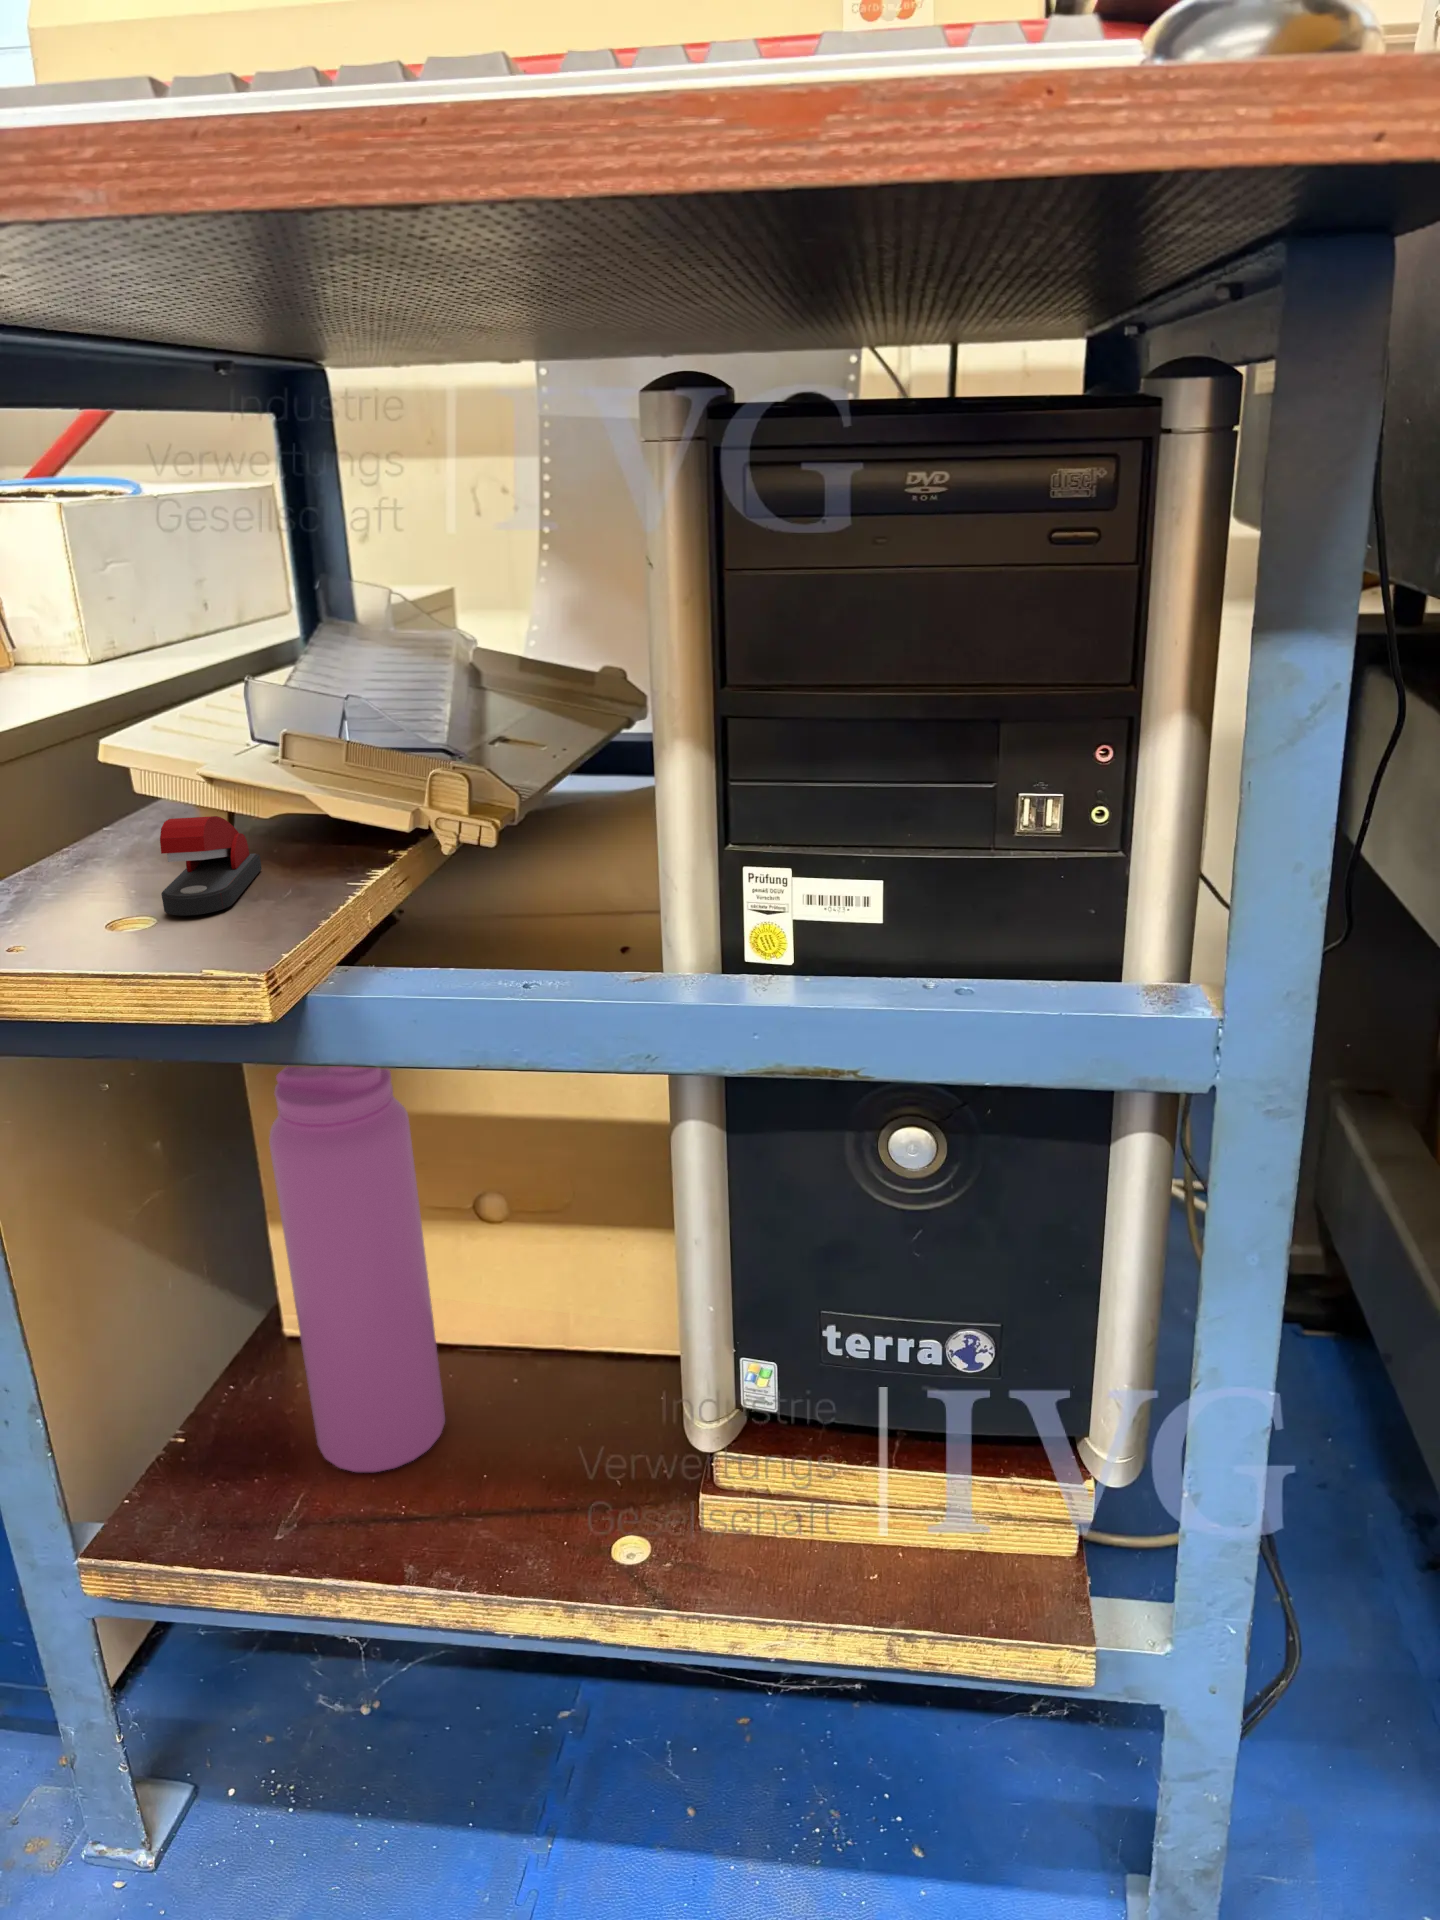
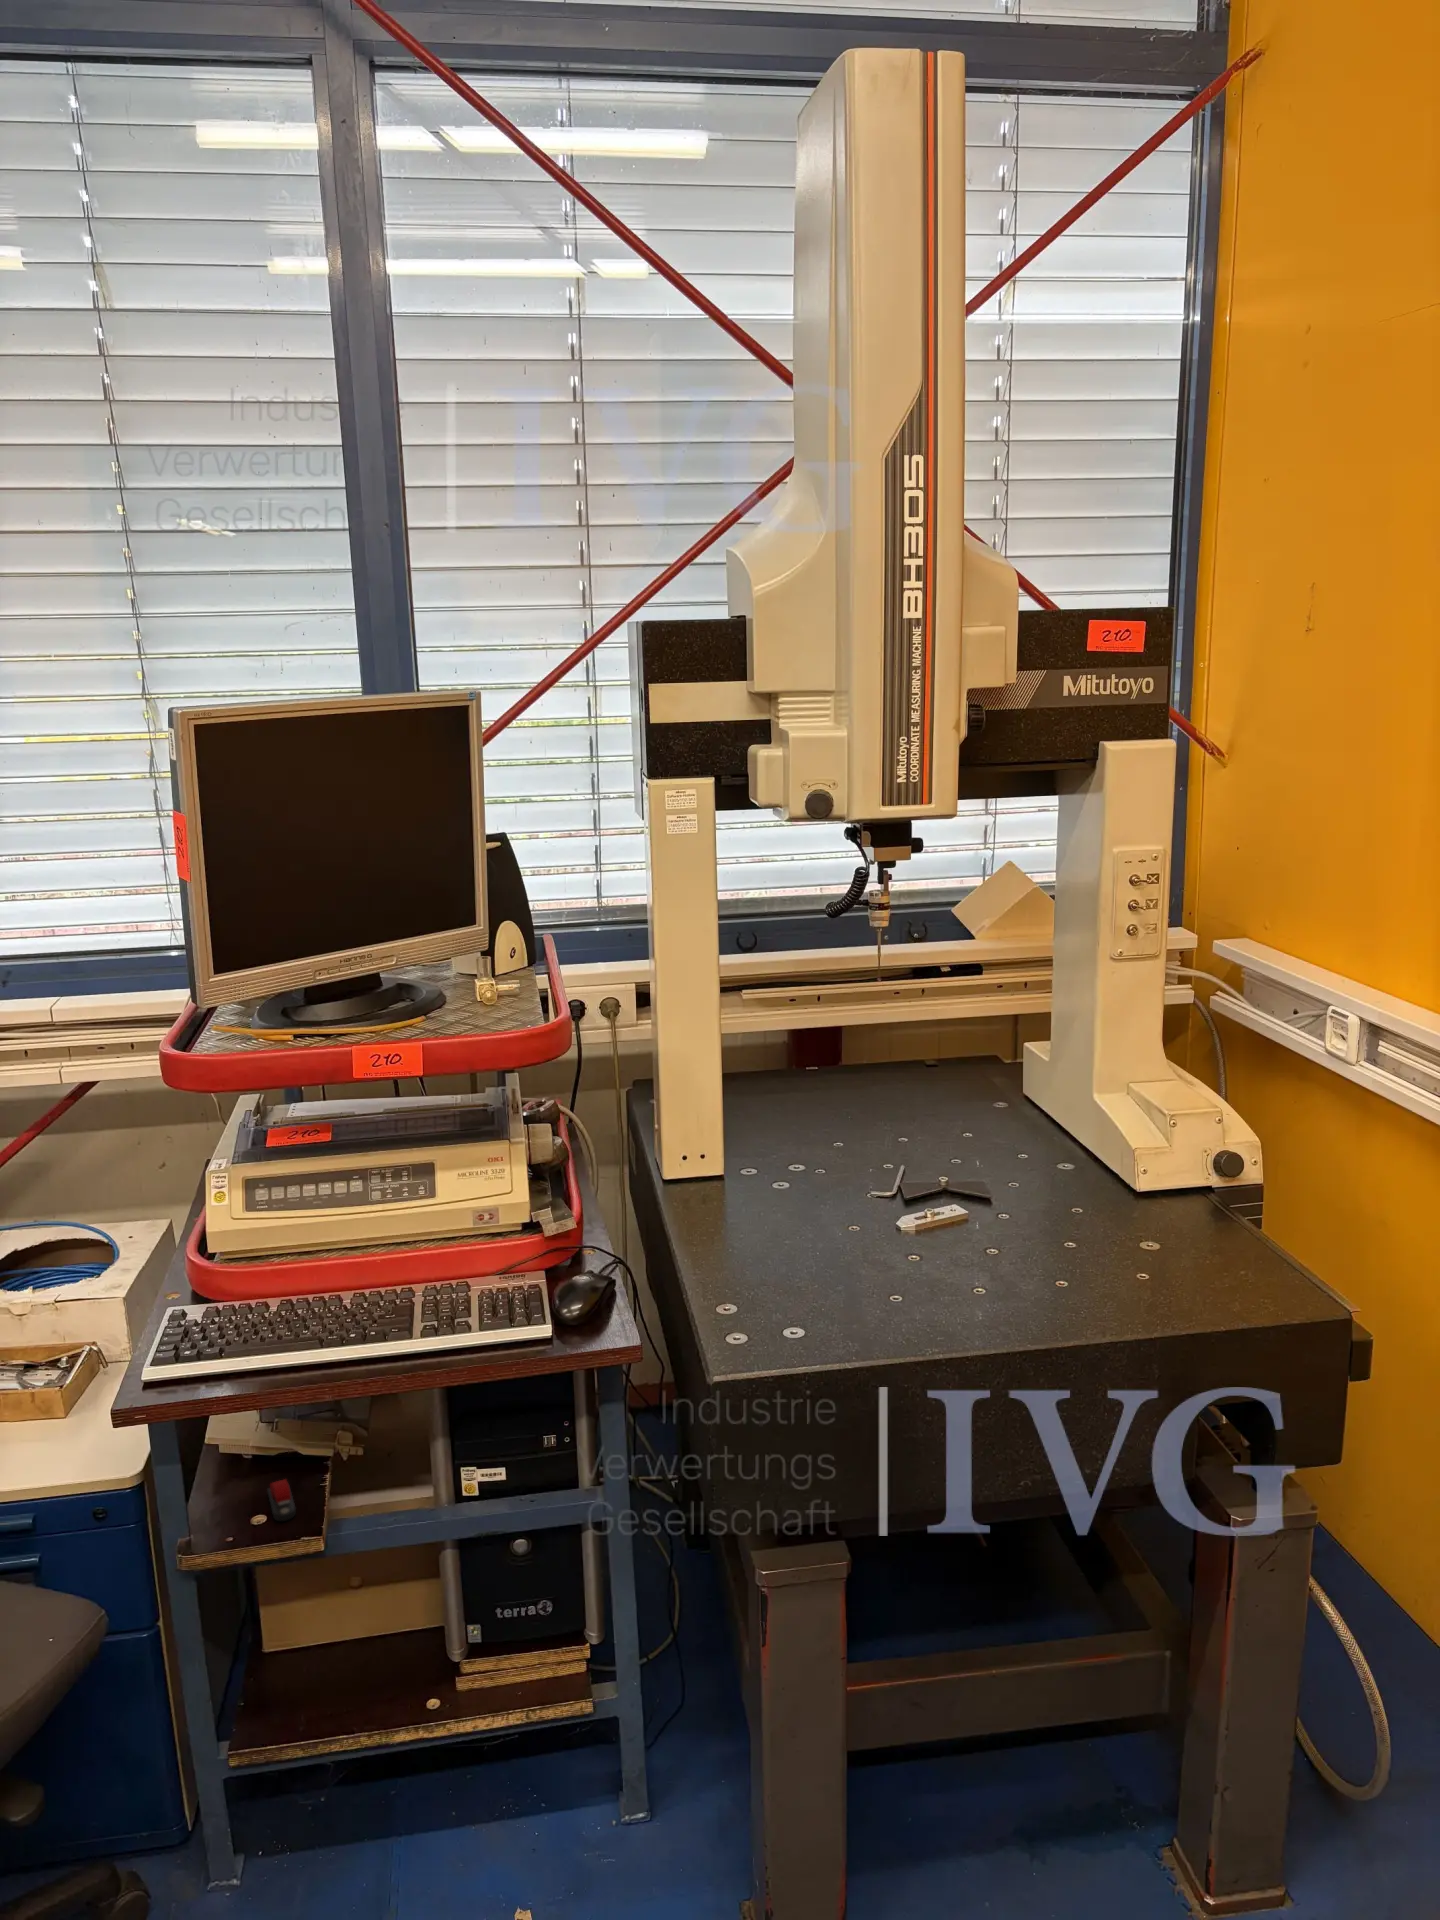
water bottle: present [269,1067,445,1473] -> none [286,1534,347,1701]

